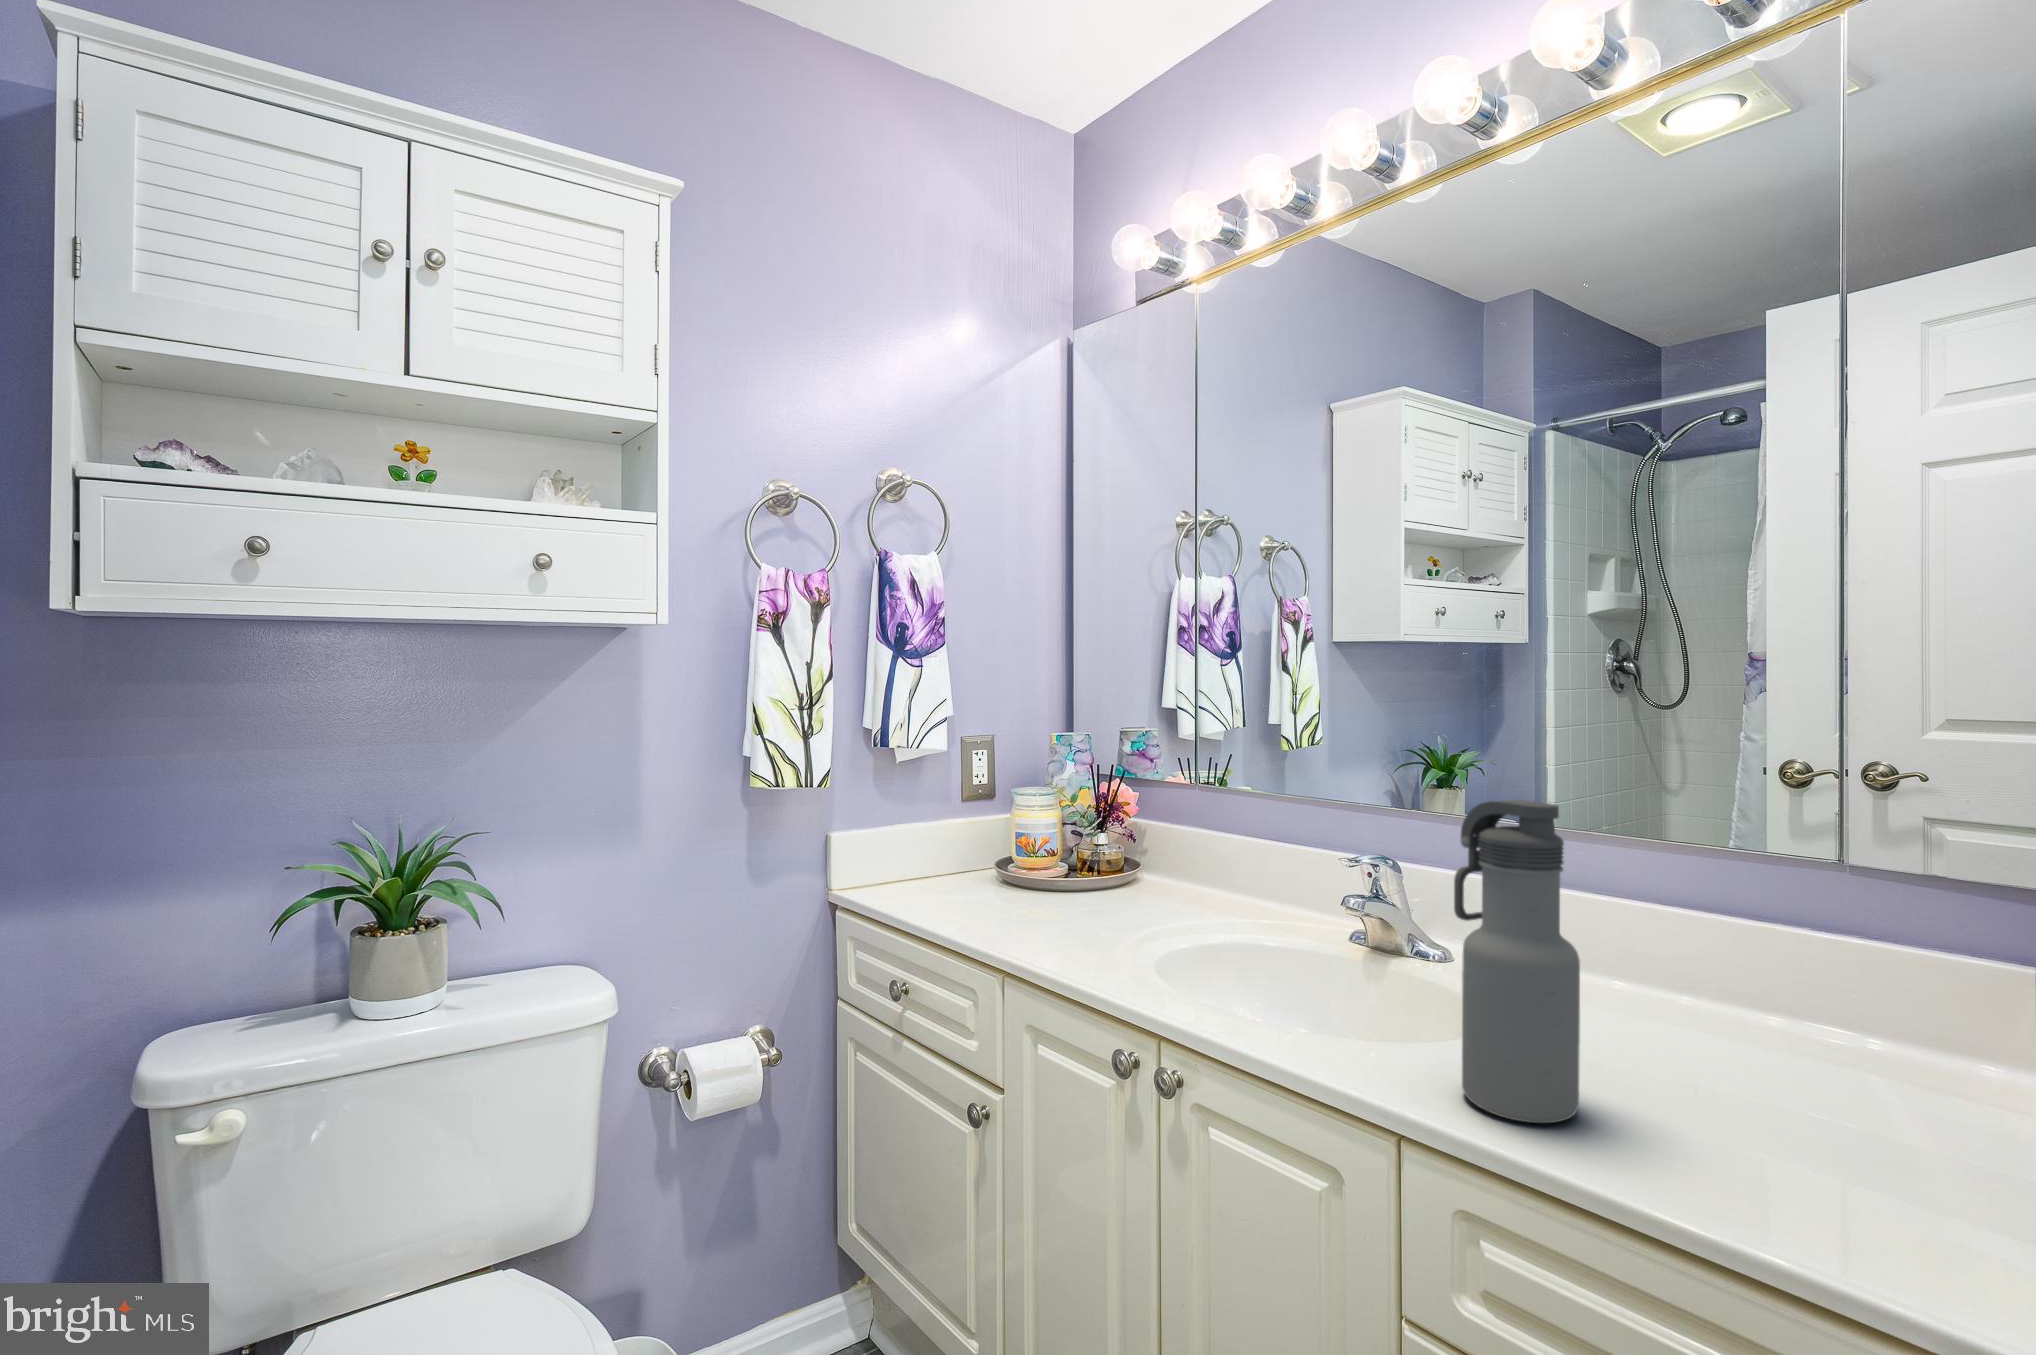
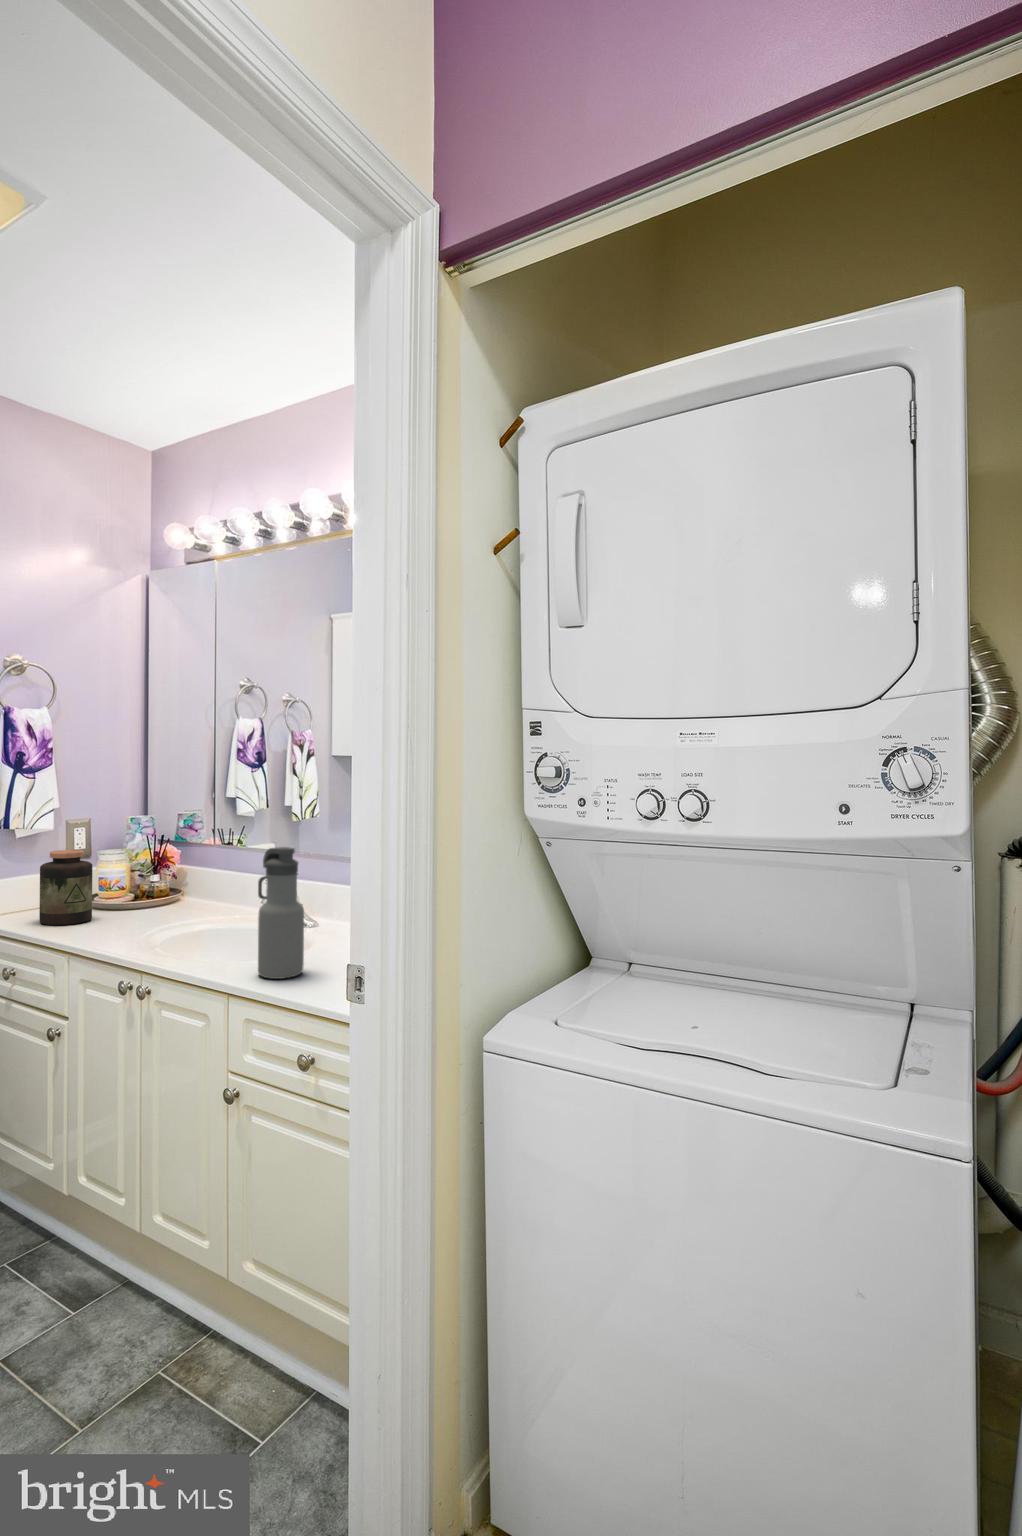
jar: none [940,786,1019,916] -> present [39,850,93,925]

